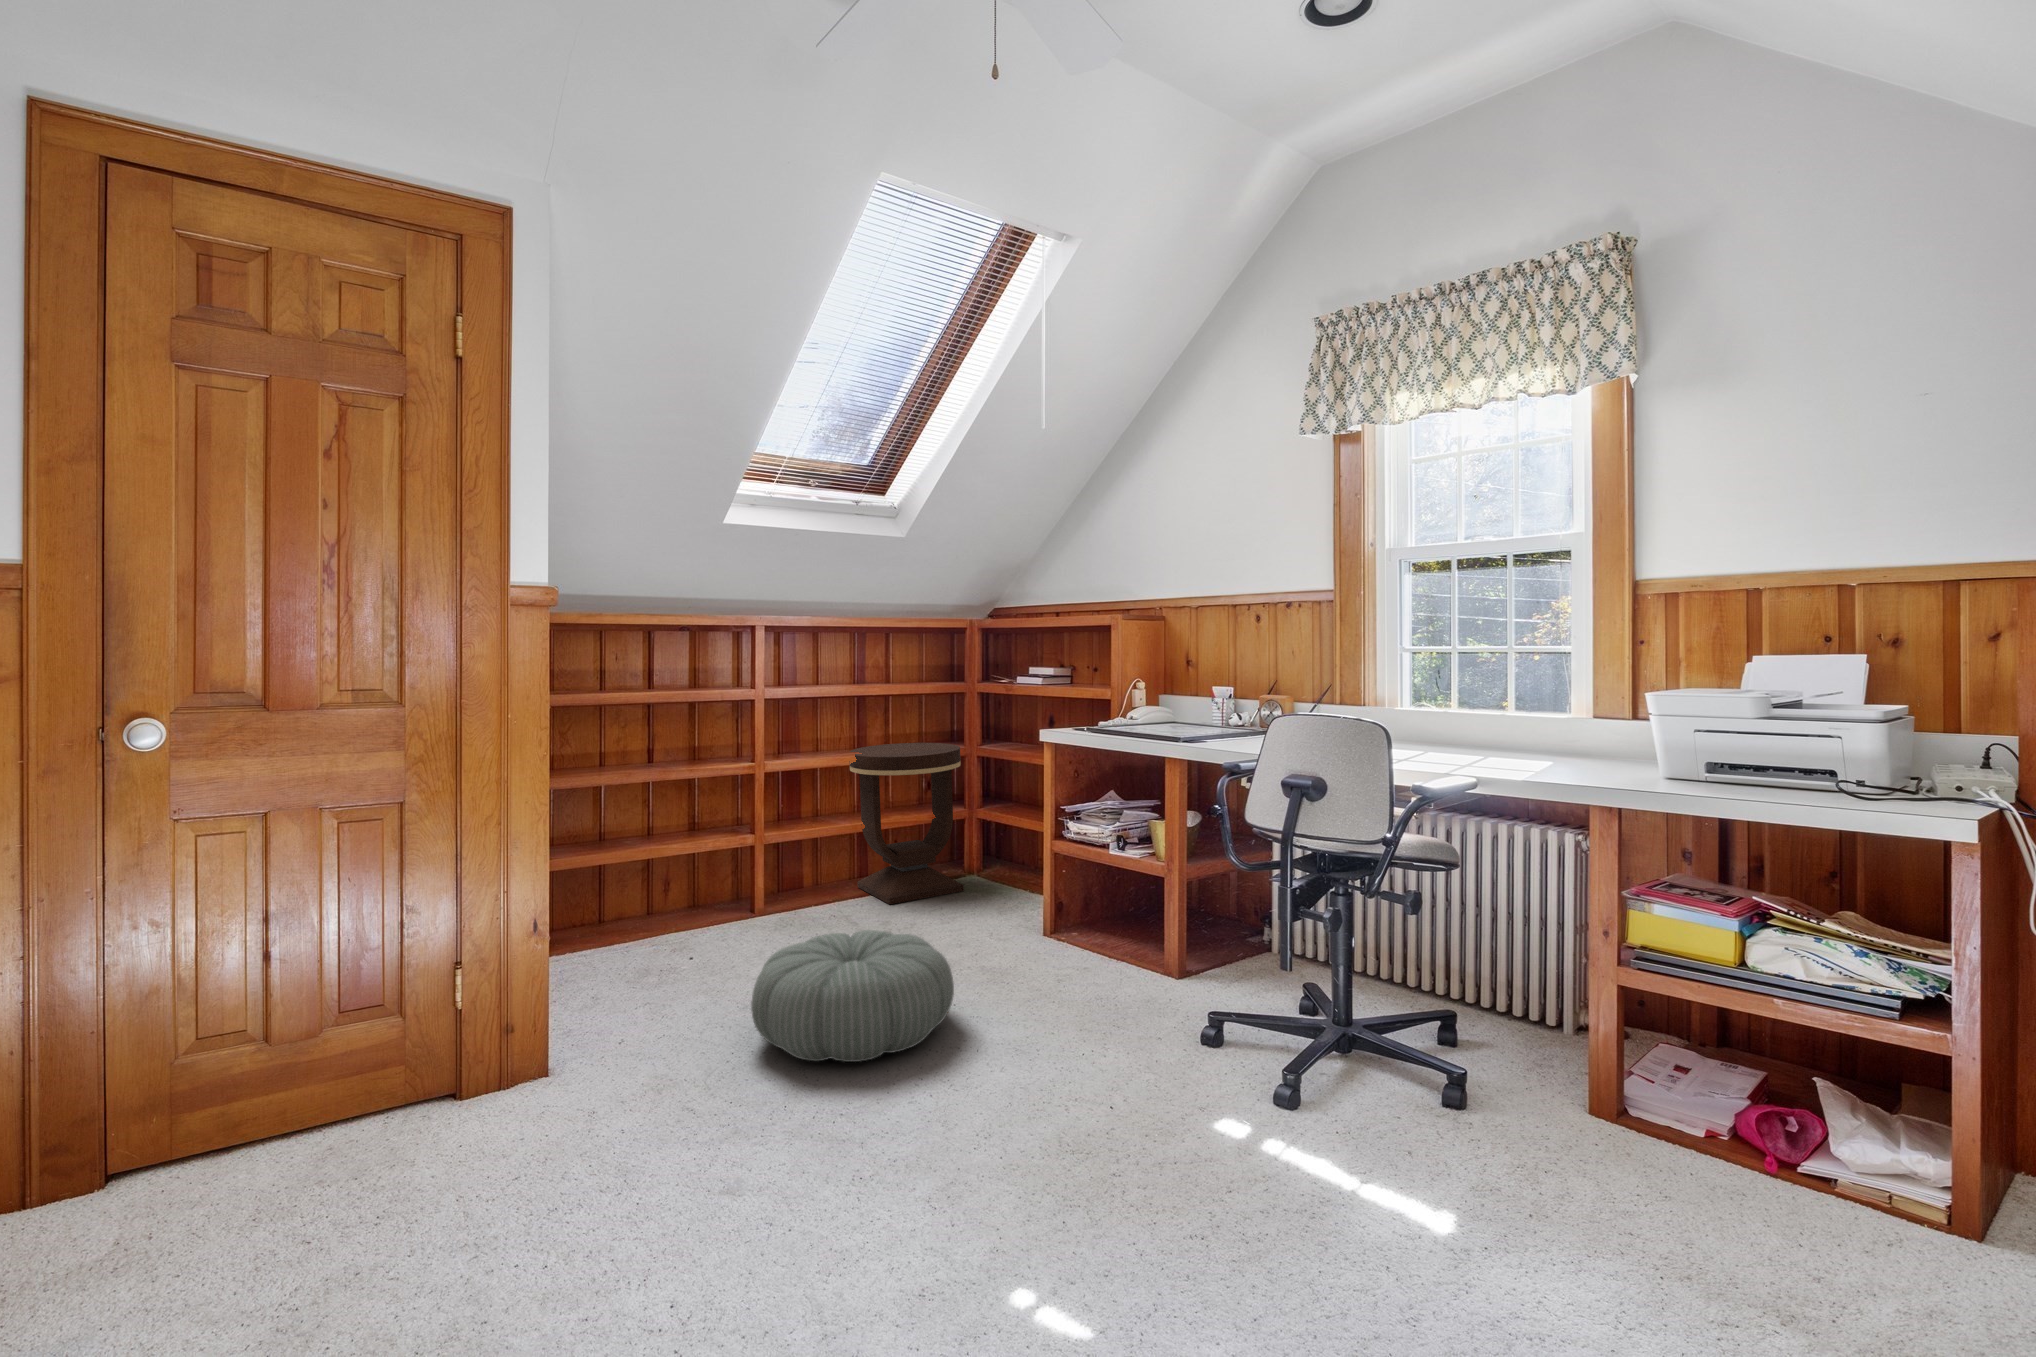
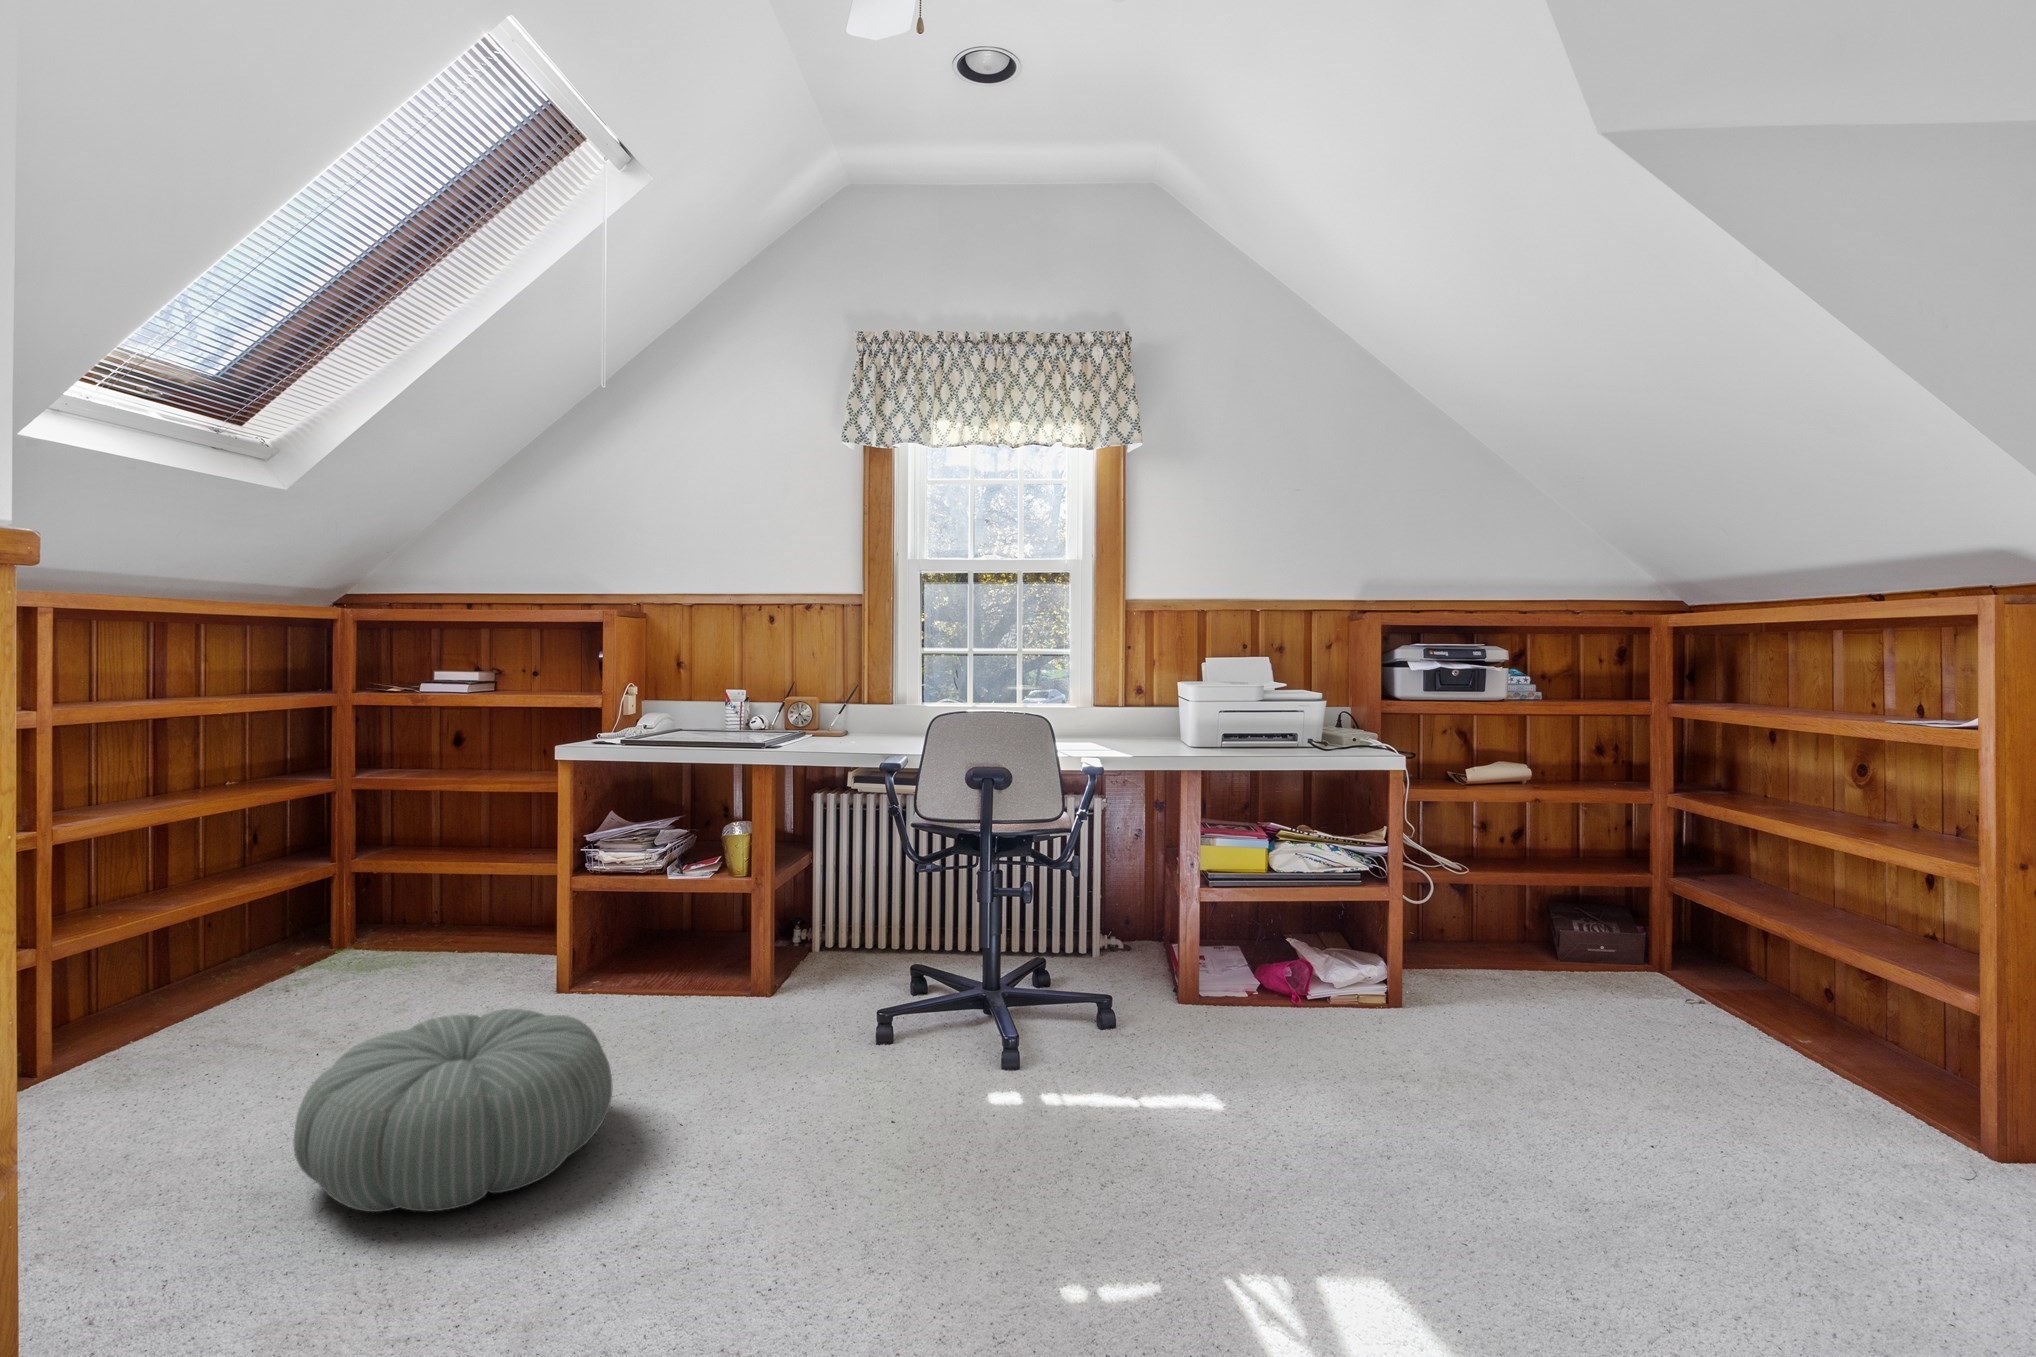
side table: present [849,743,964,904] -> none [158,774,360,1008]

